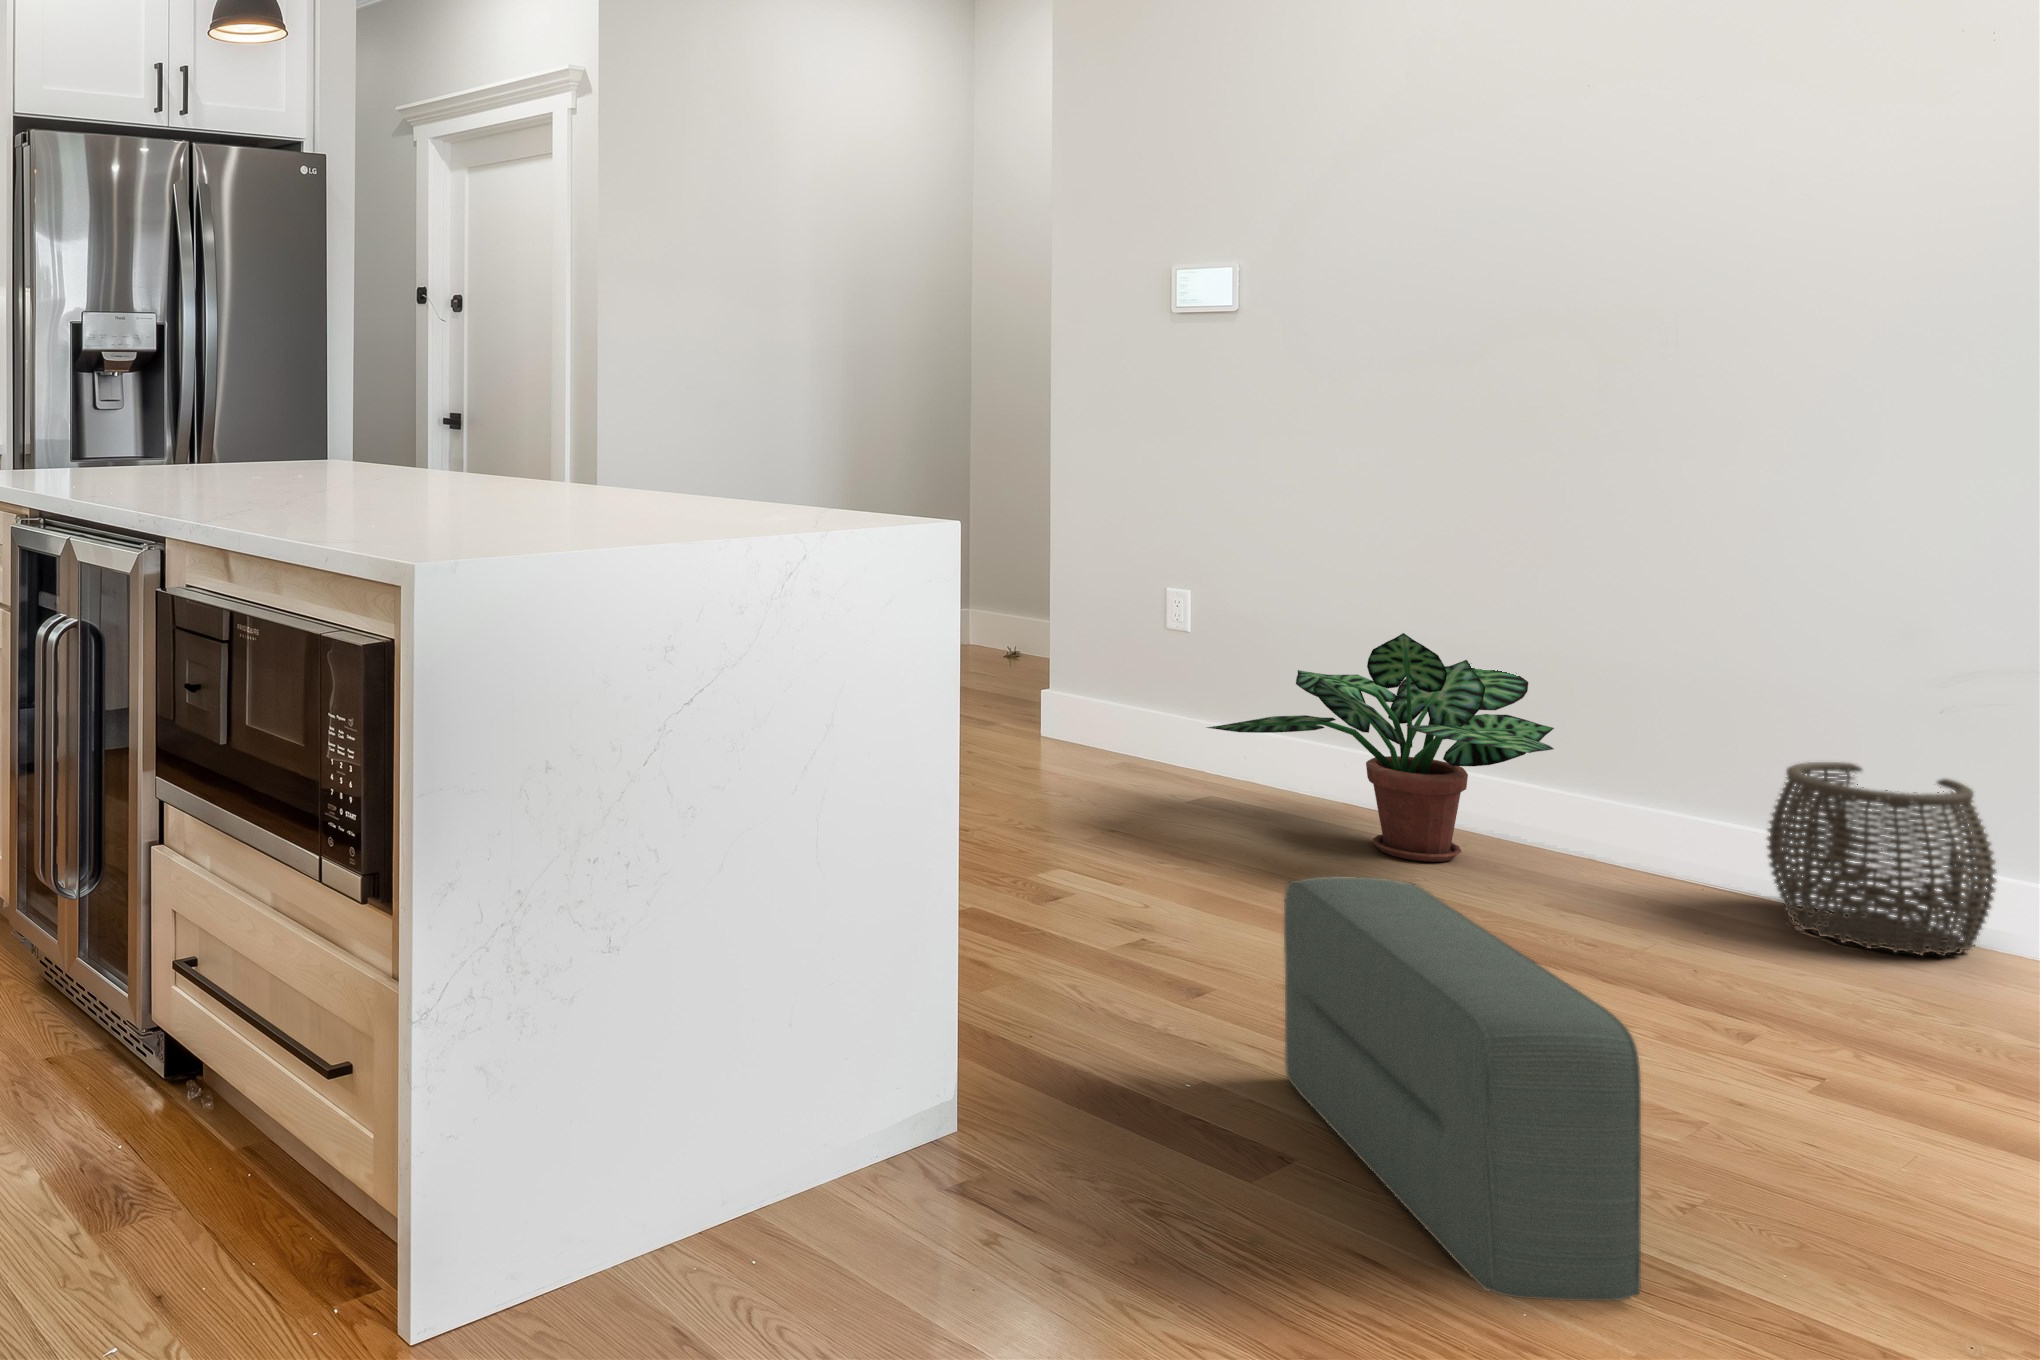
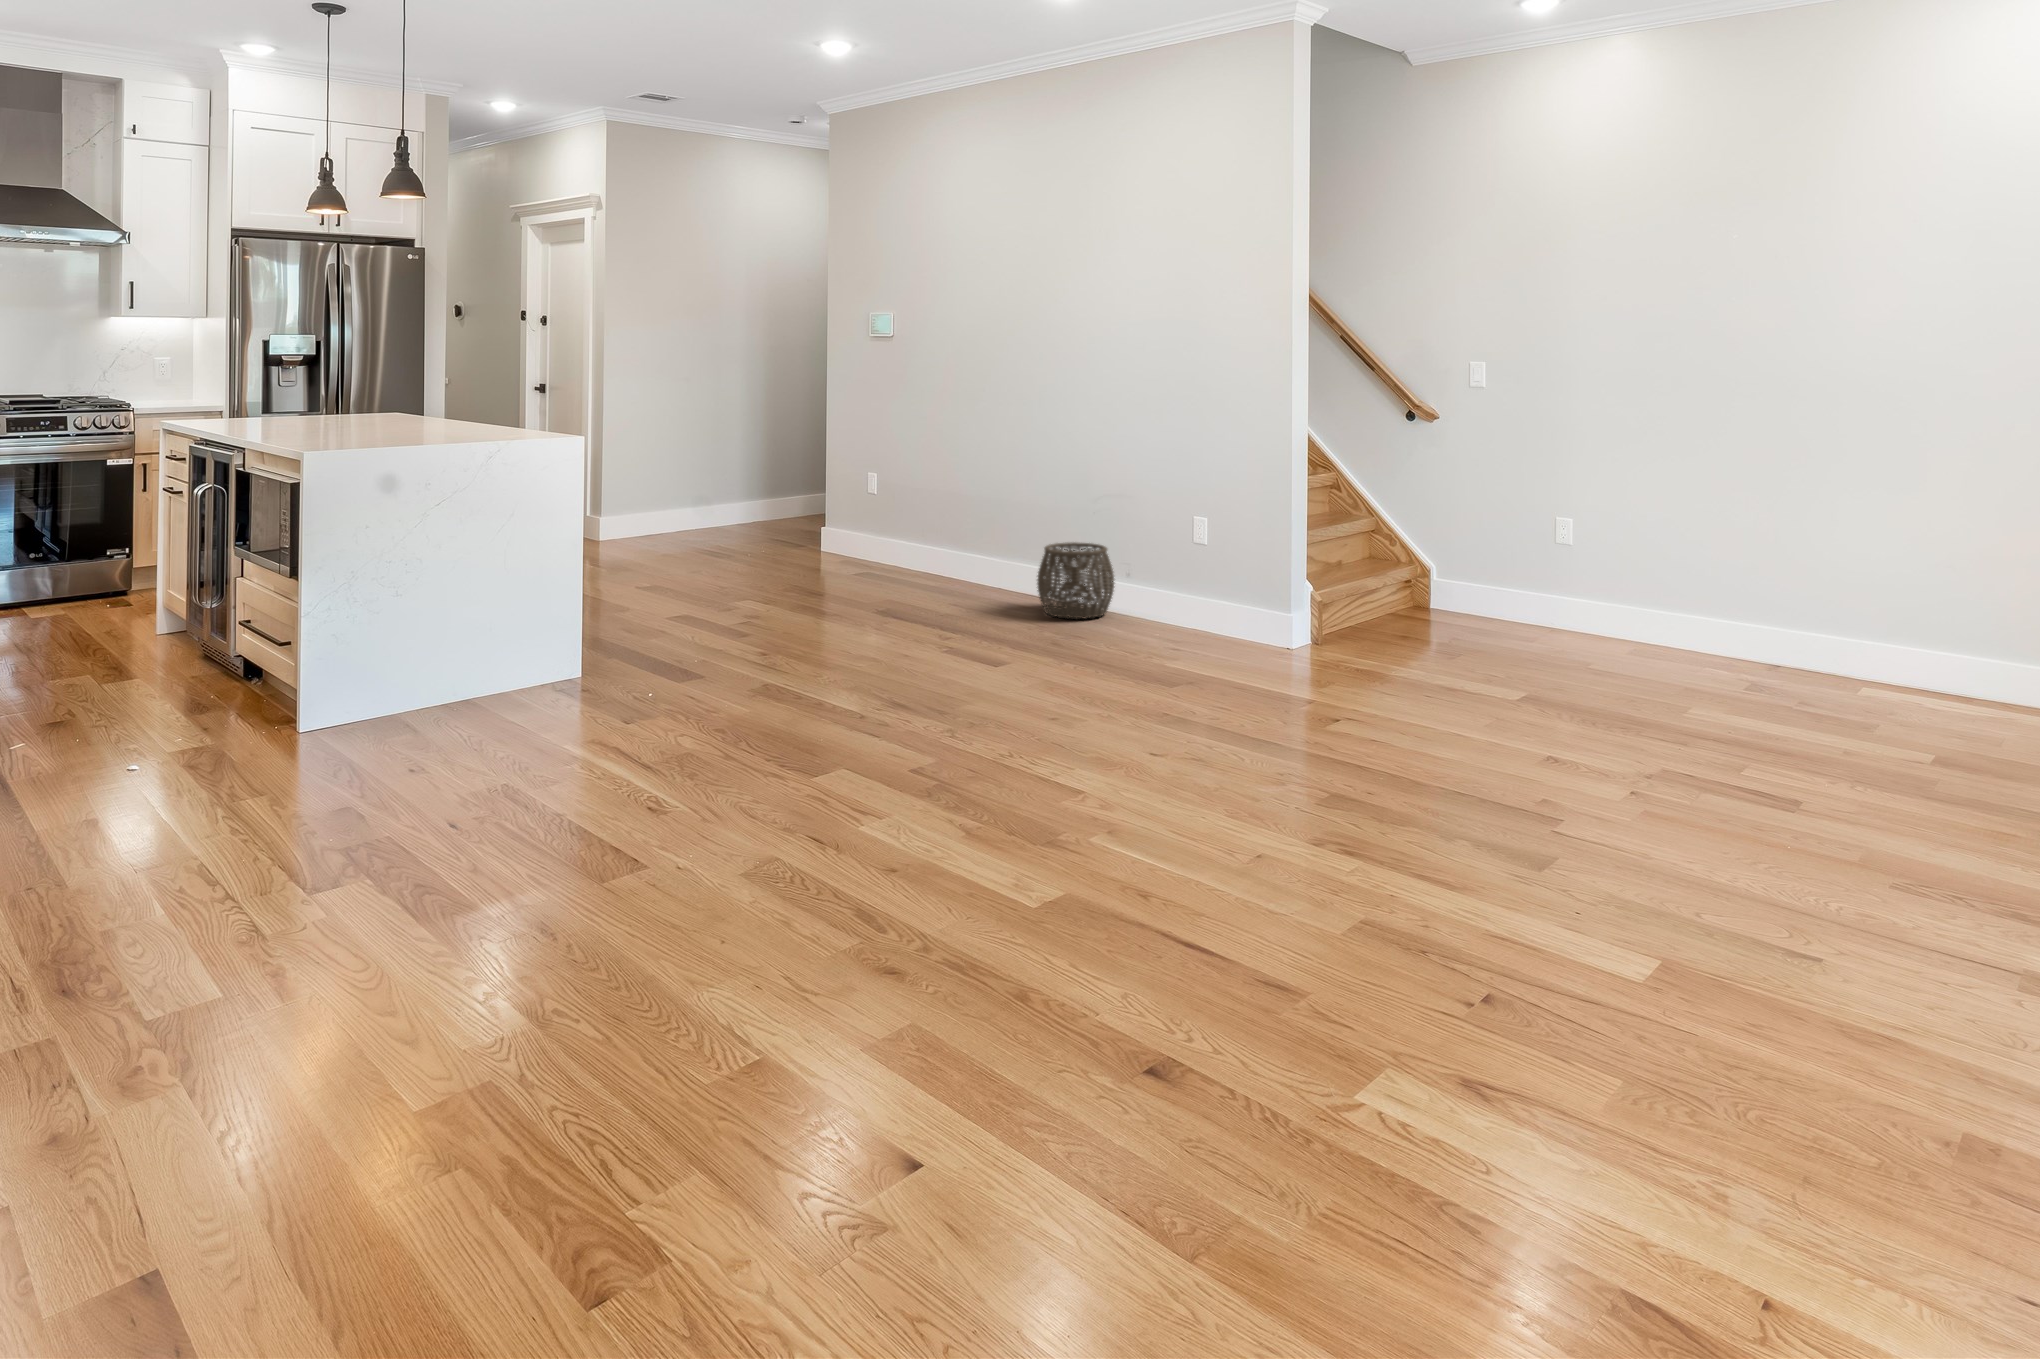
potted plant: present [1207,633,1554,862] -> none [838,491,985,597]
pouf: present [1284,876,1641,1301] -> none [722,579,790,708]

